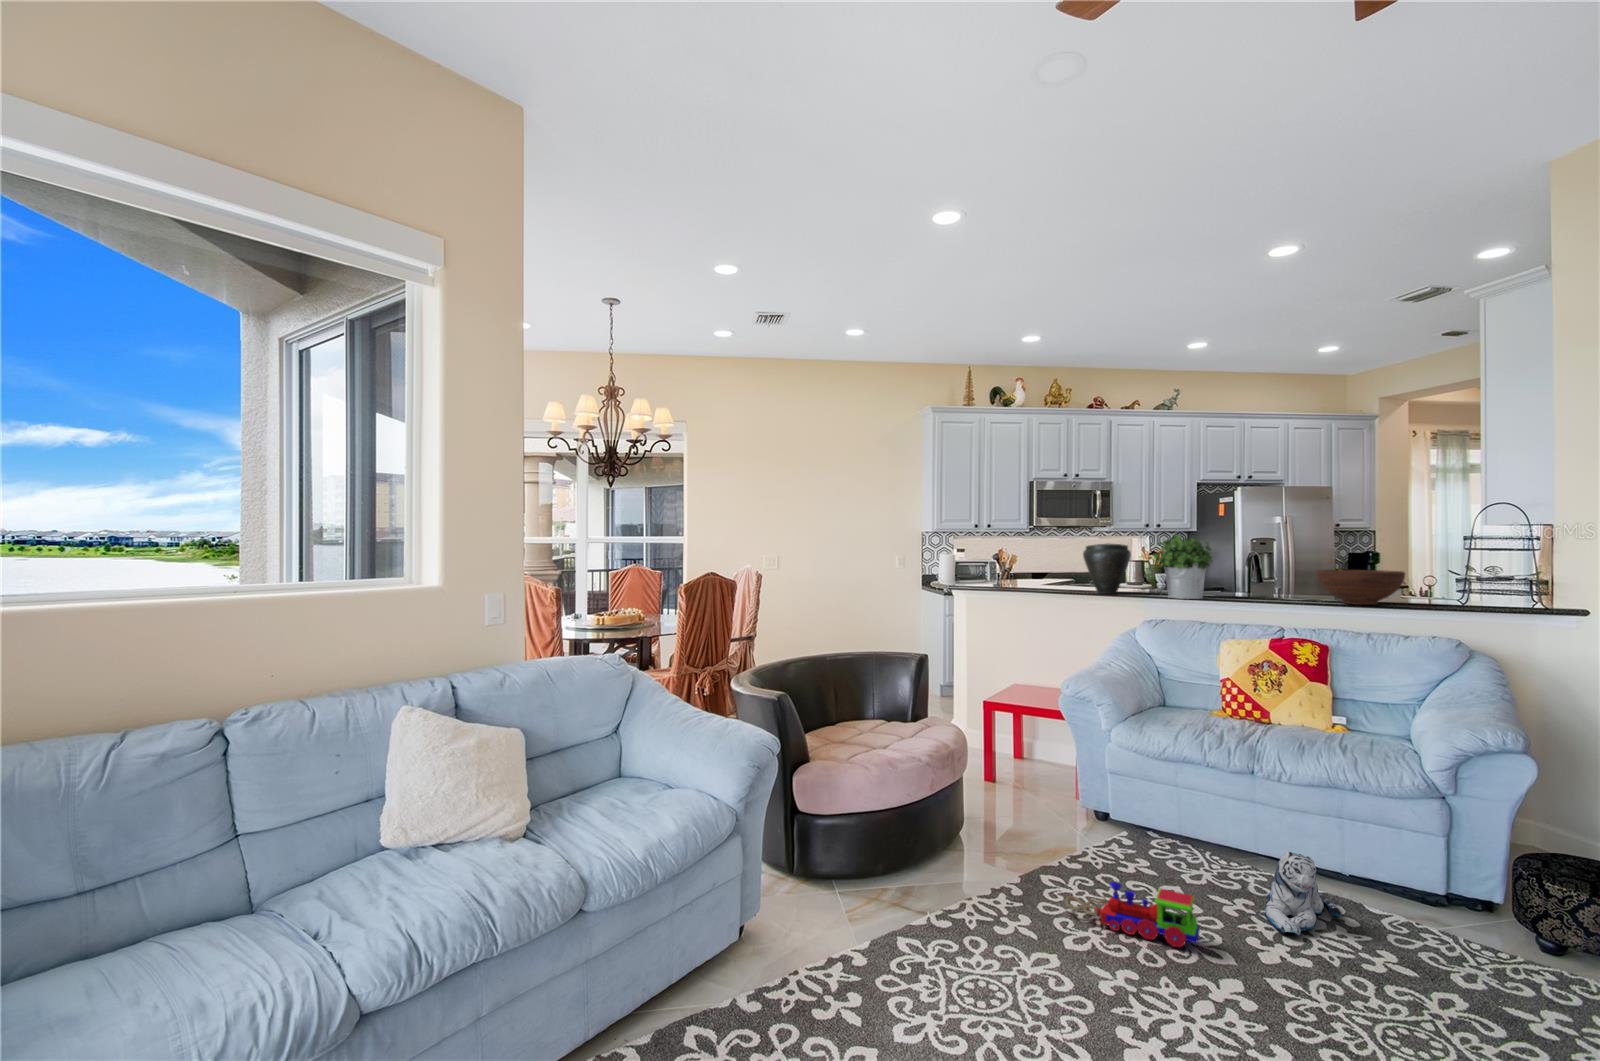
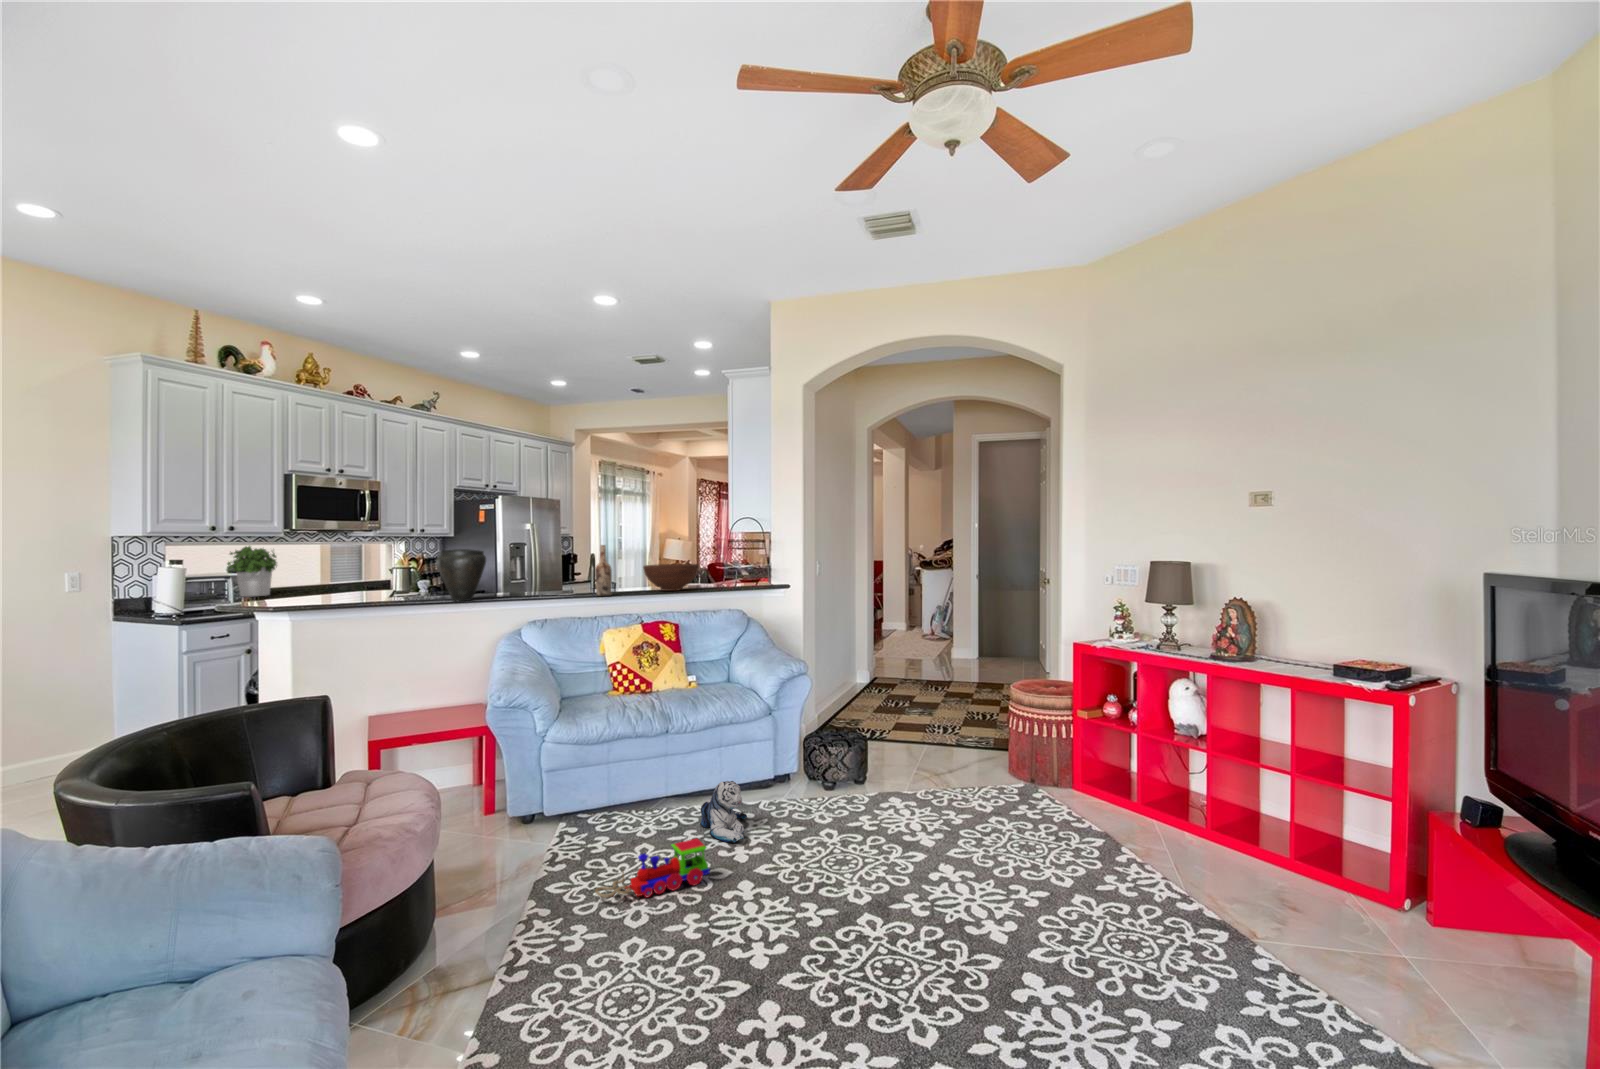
potted plant: present [1155,535,1212,599] -> present [227,546,277,597]
wine bottle: none [1240,543,1261,602] -> present [595,545,612,596]

